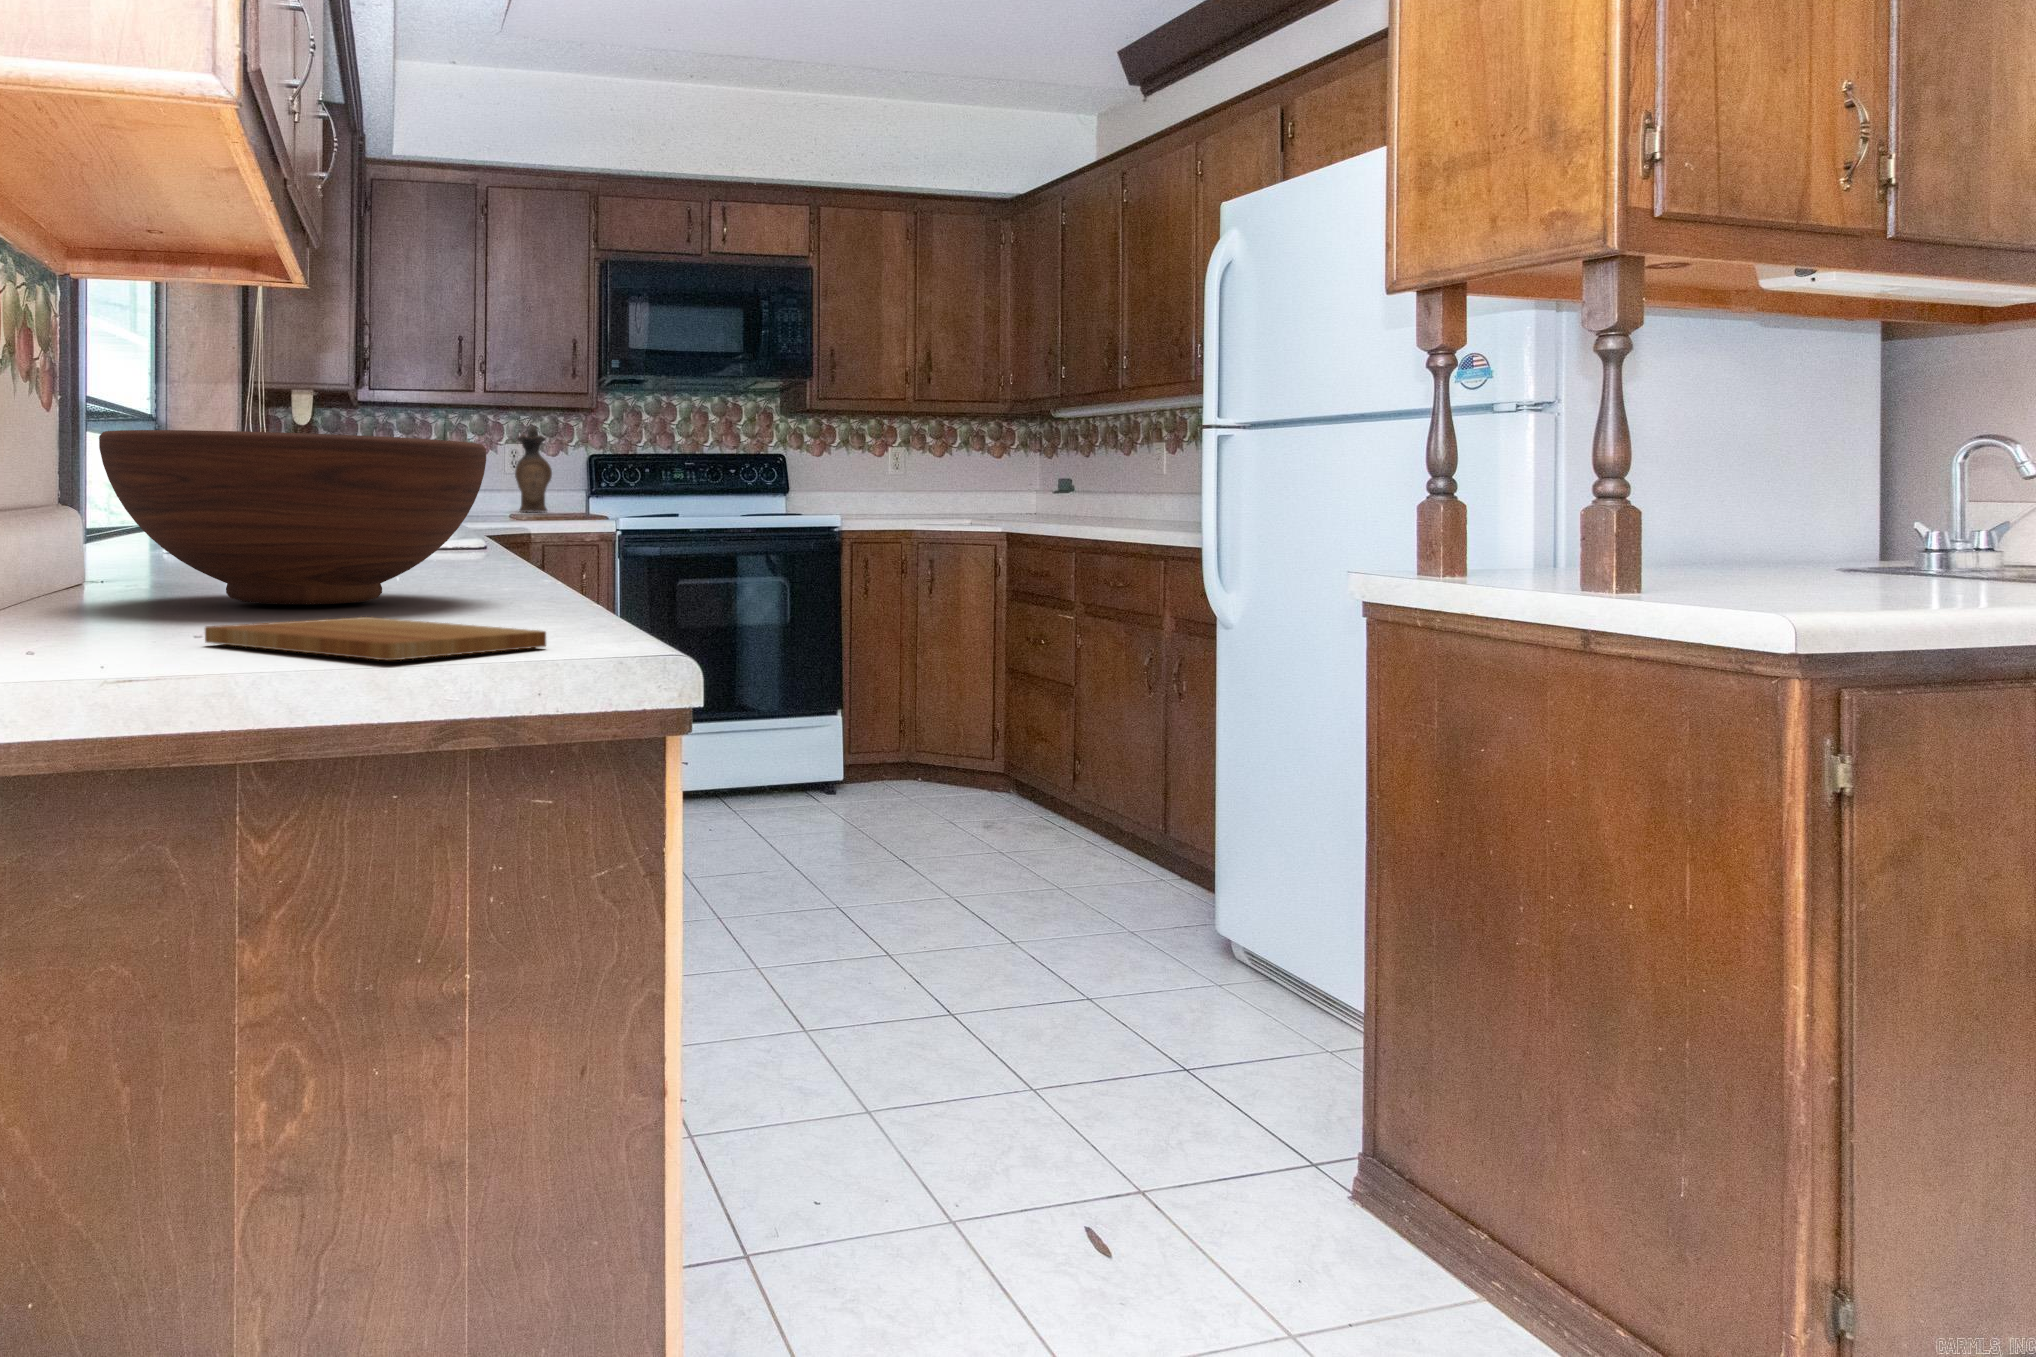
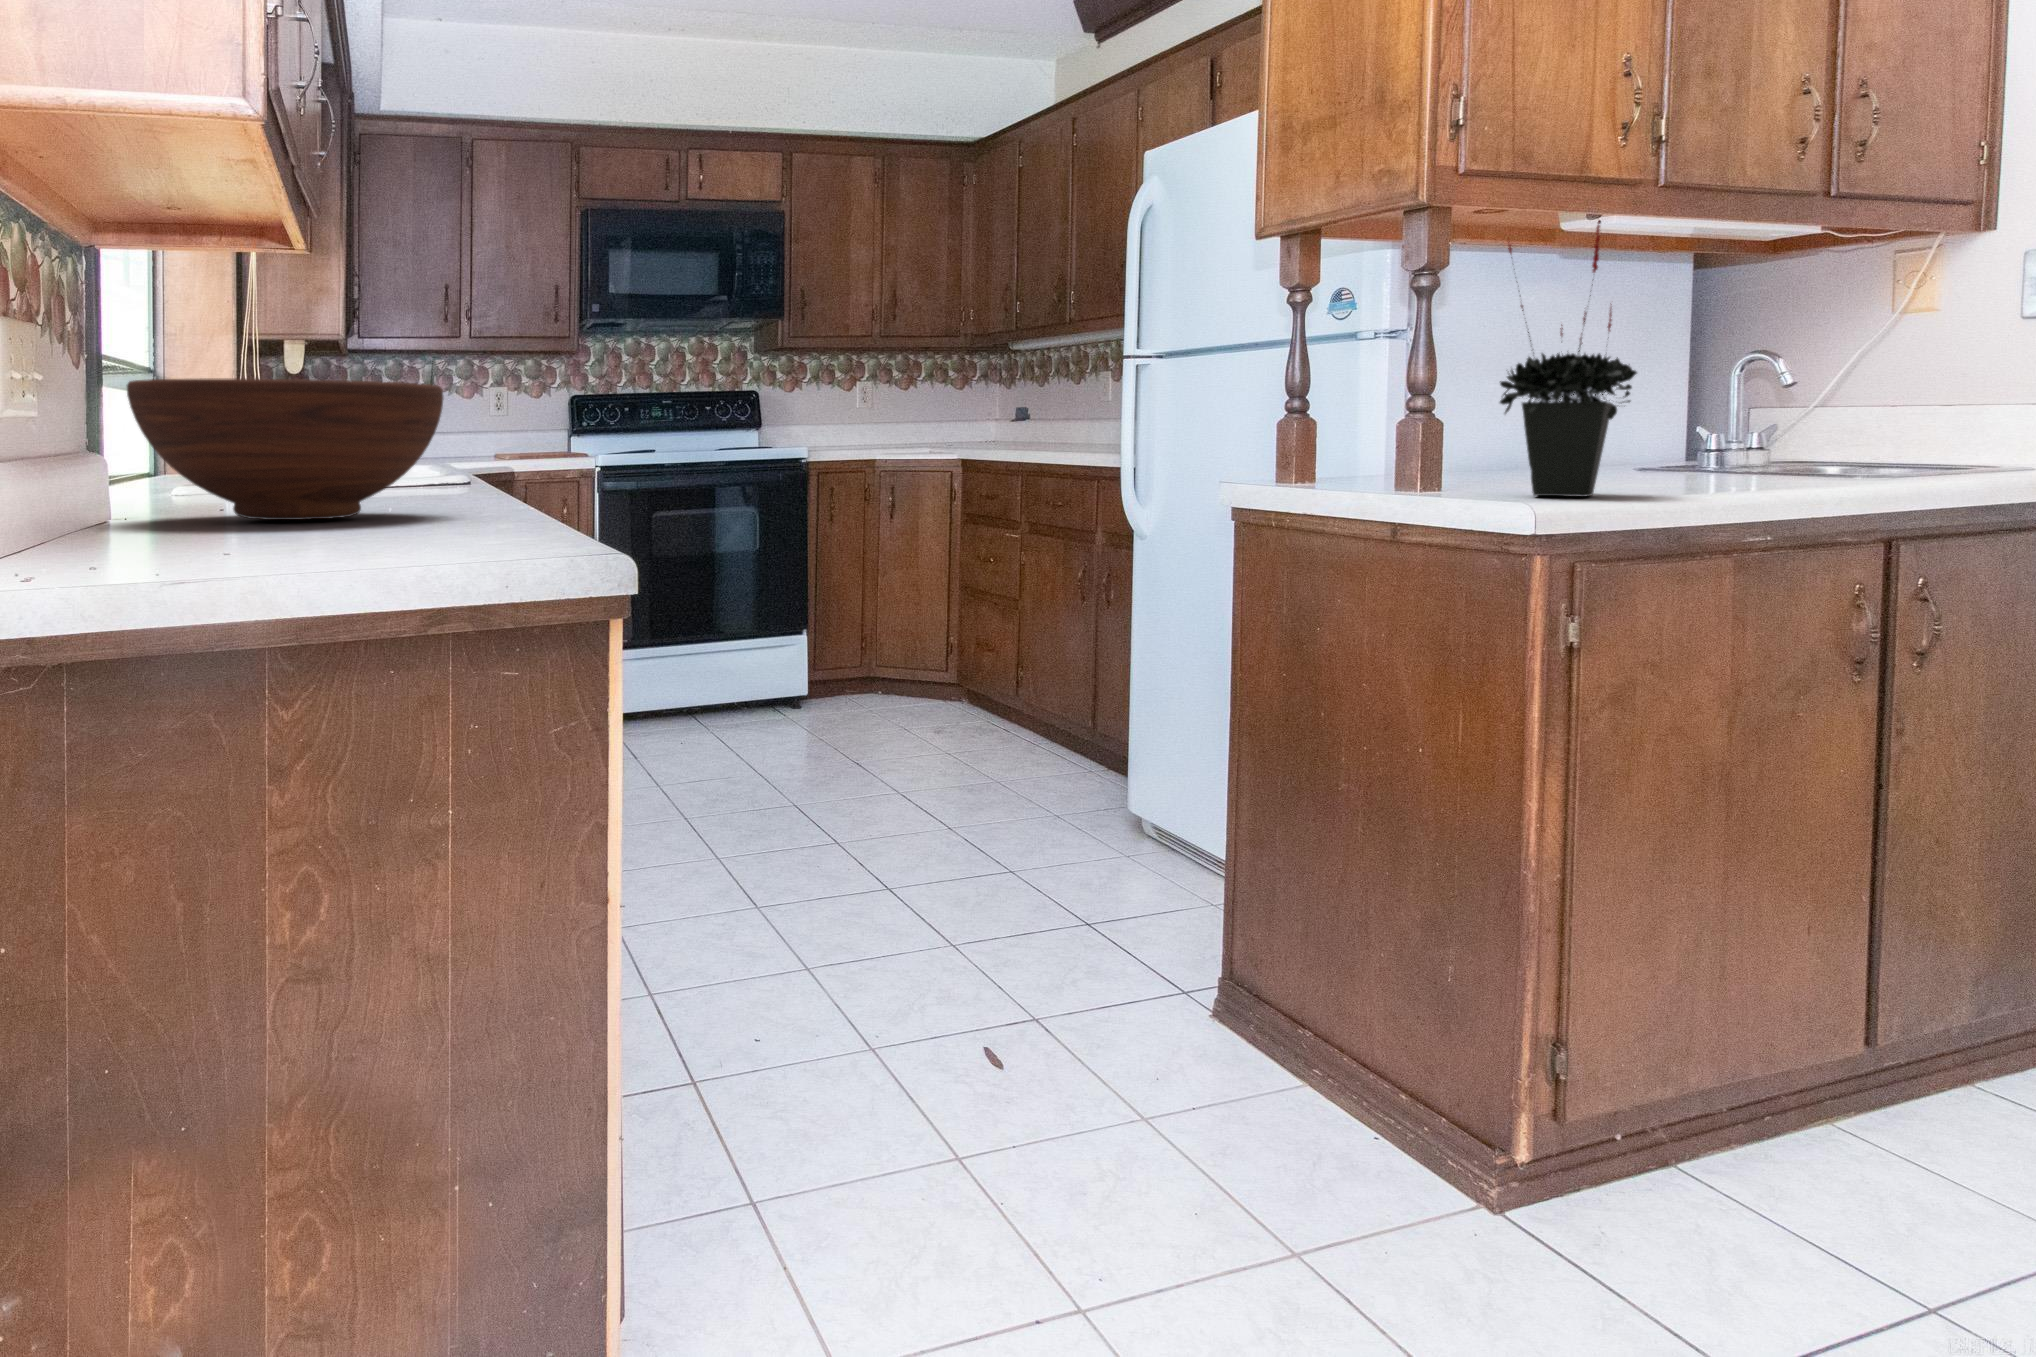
potted plant: none [1734,271,1912,602] -> present [1500,220,1637,497]
ceramic pitcher: present [515,426,552,512] -> none [500,369,535,452]
cutting board: present [205,617,546,660] -> none [220,524,484,549]

